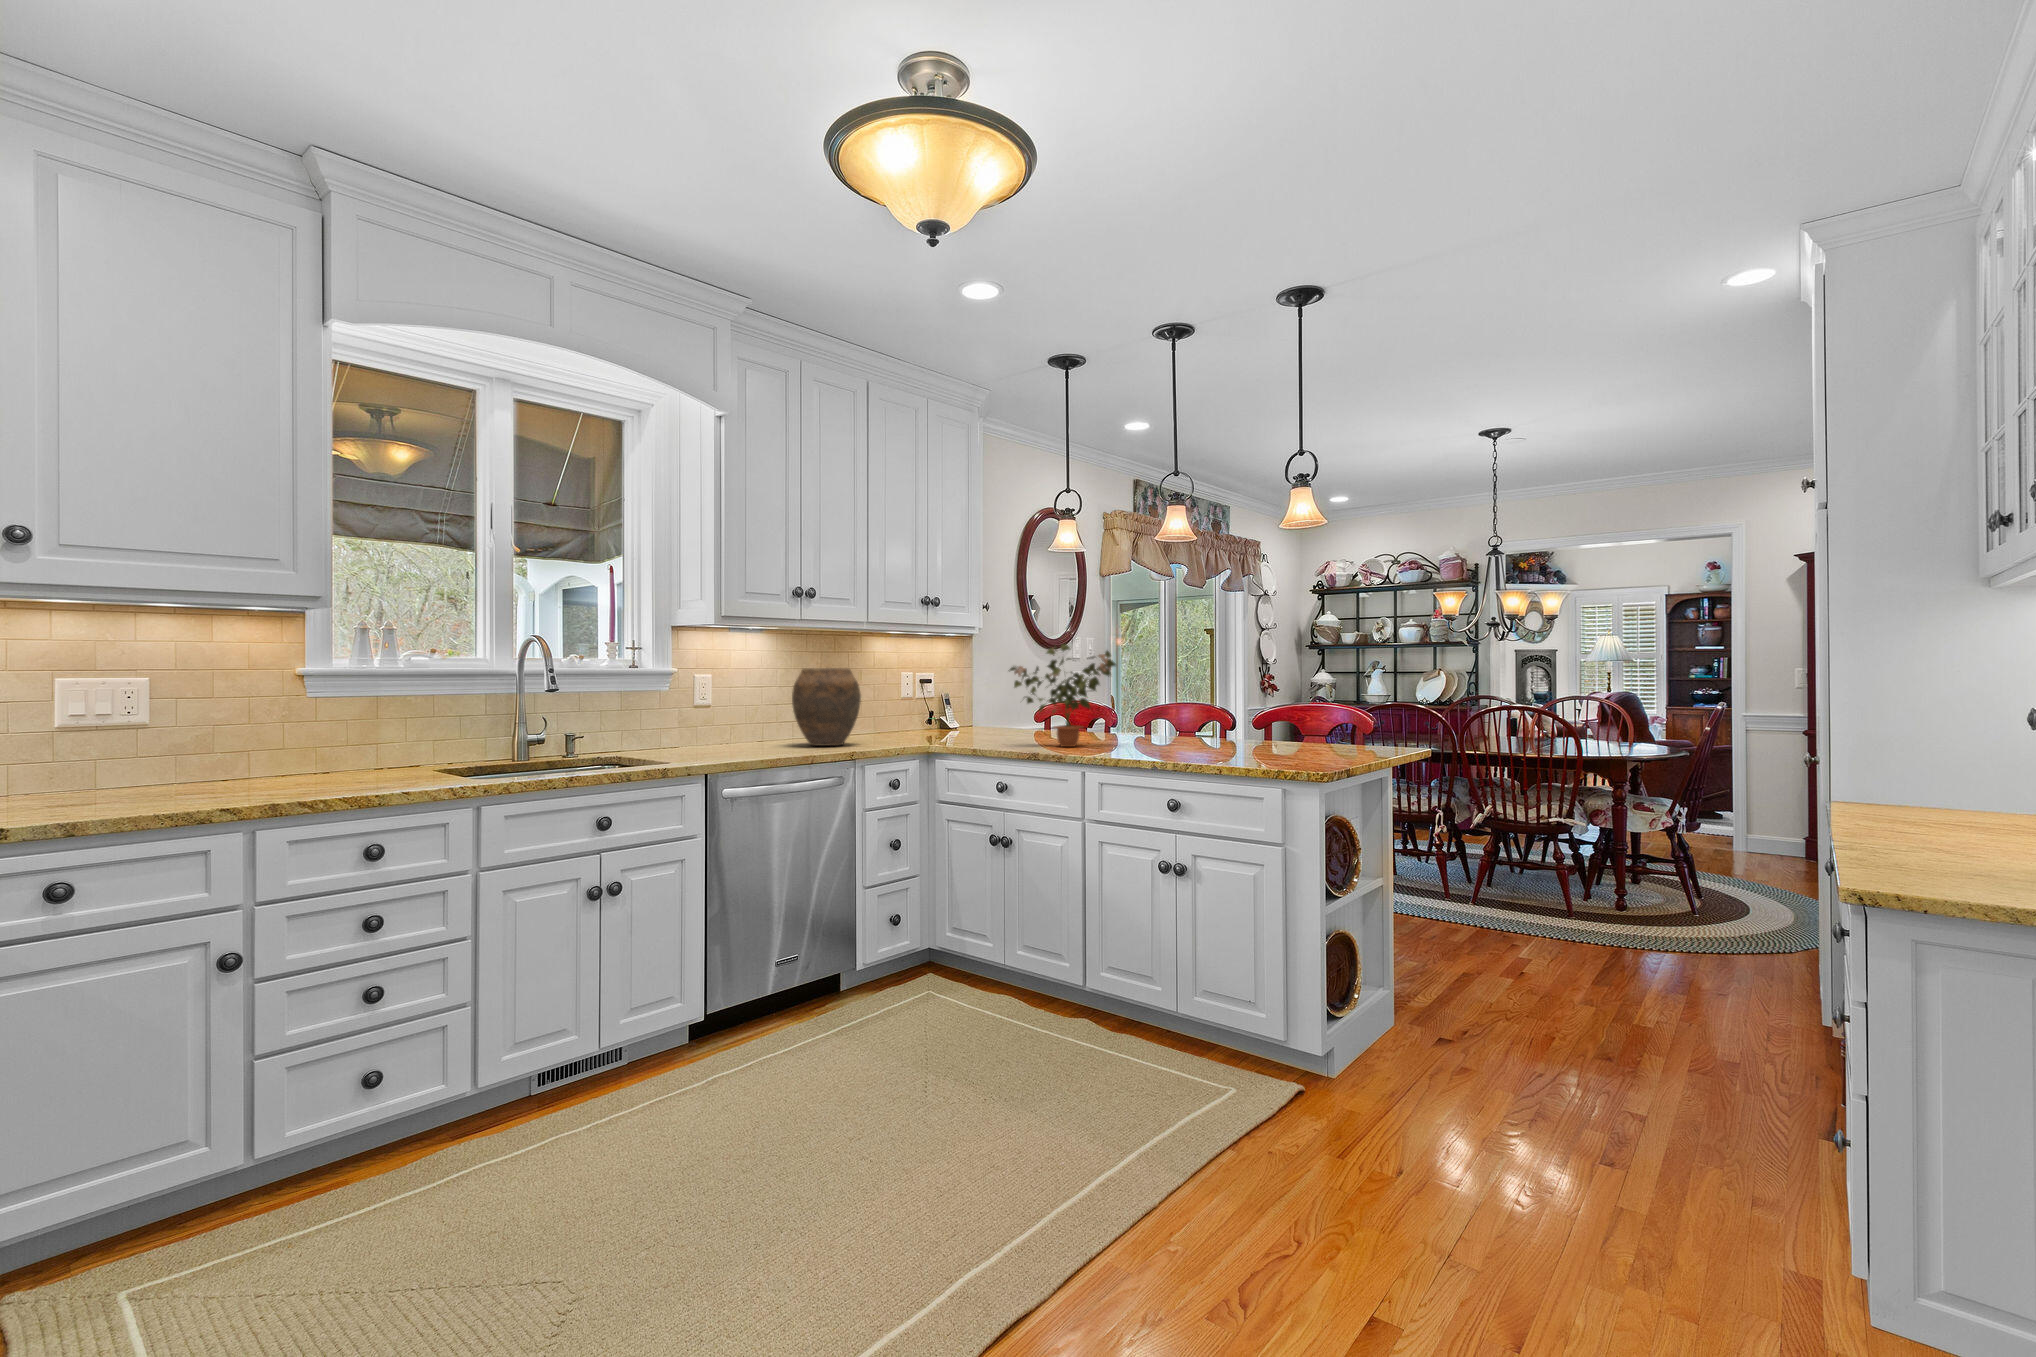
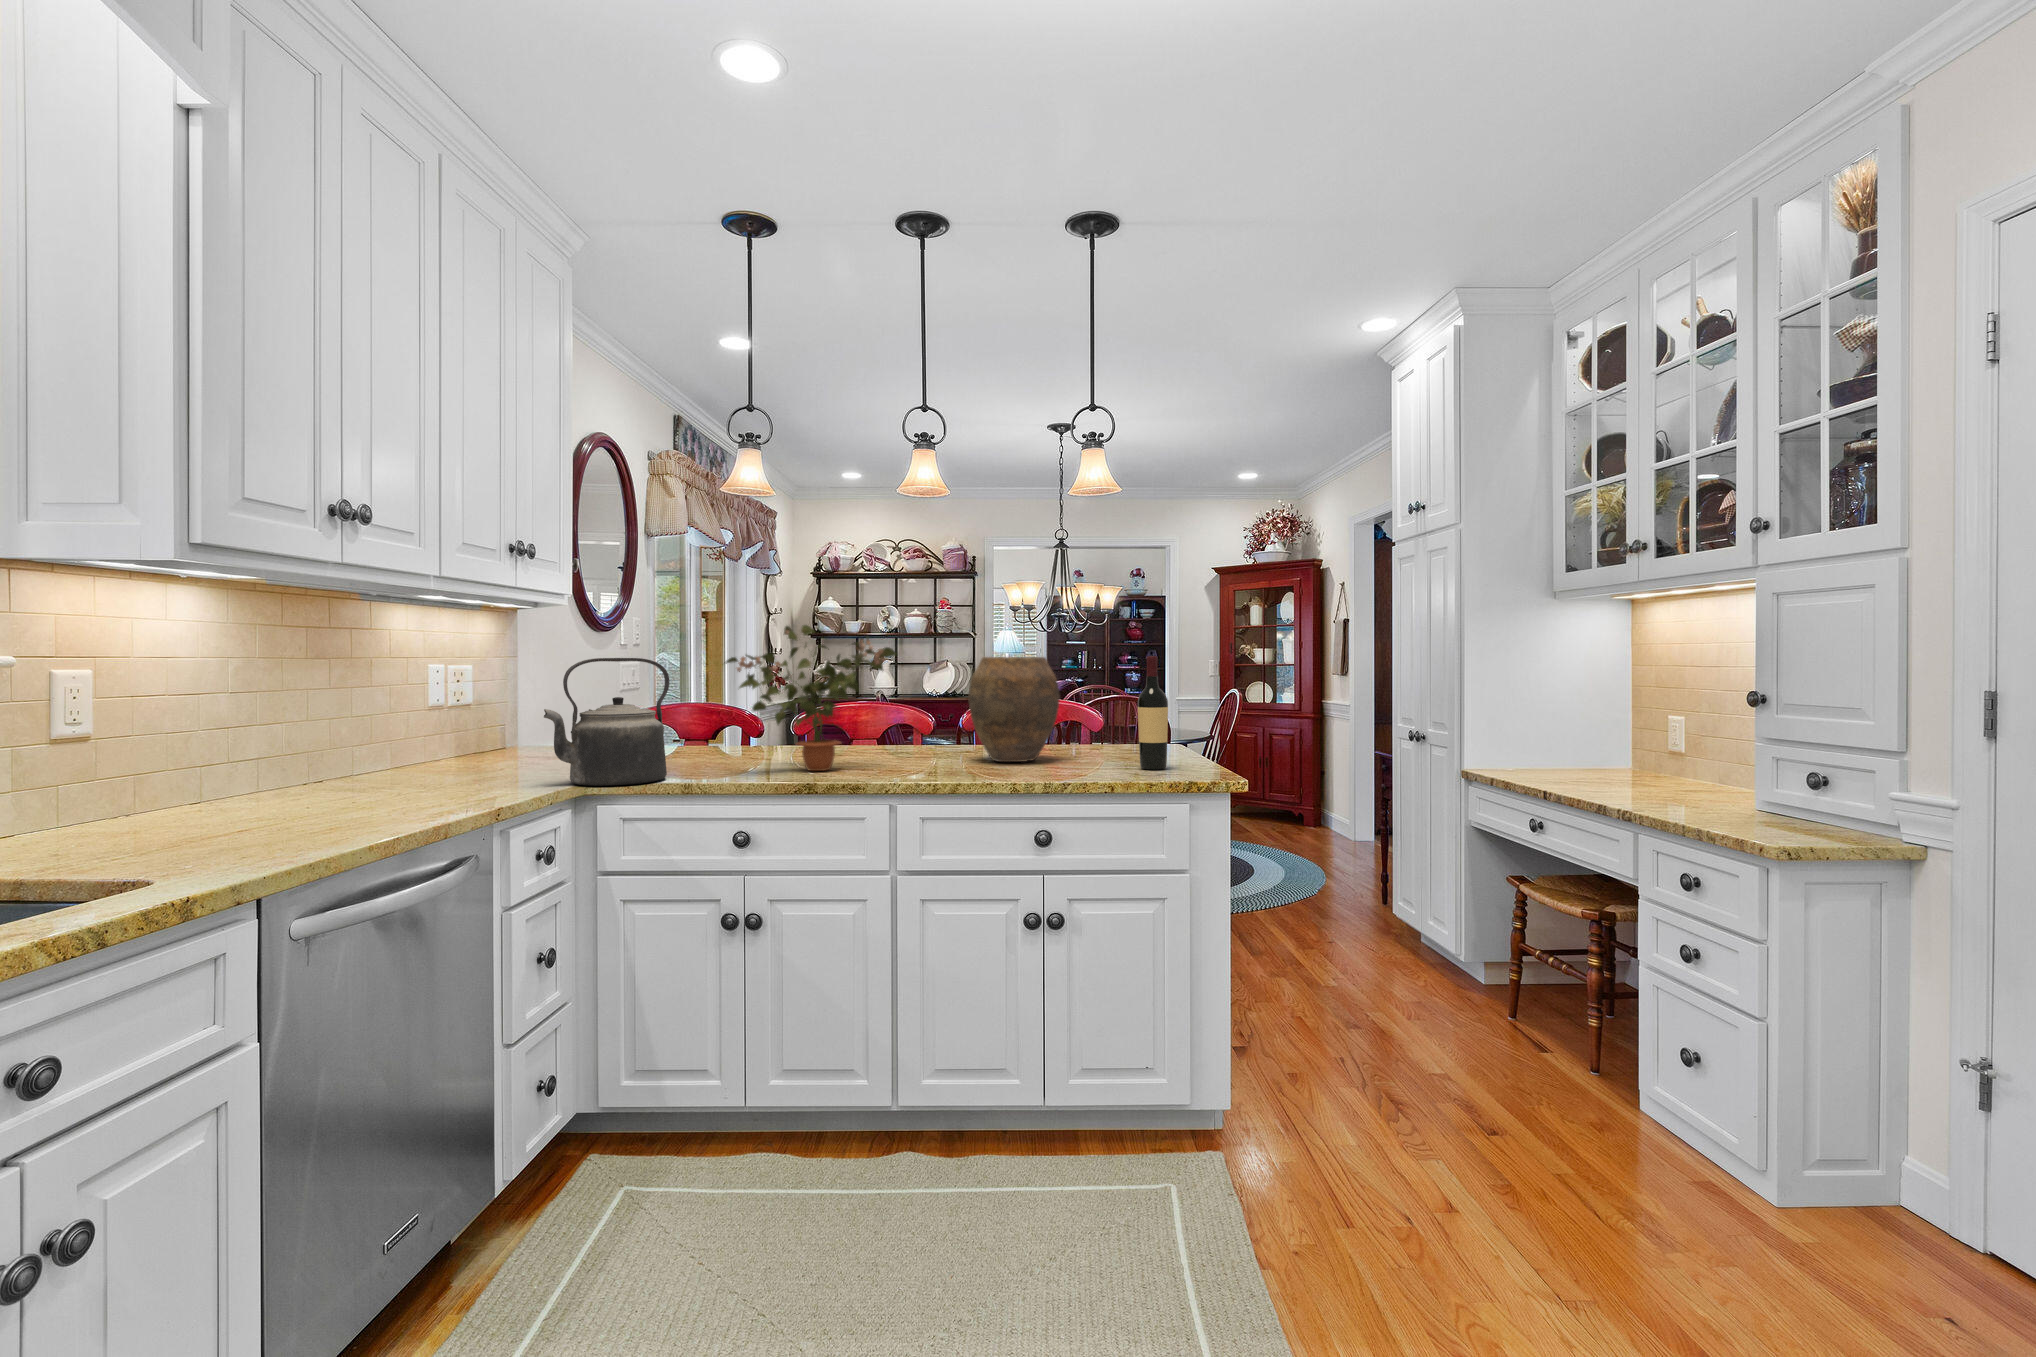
wine bottle: none [1282,665,1308,760] -> present [1138,656,1168,770]
kettle: none [902,667,975,746] -> present [544,658,669,786]
vase: present [792,668,861,746] -> present [968,657,1060,762]

